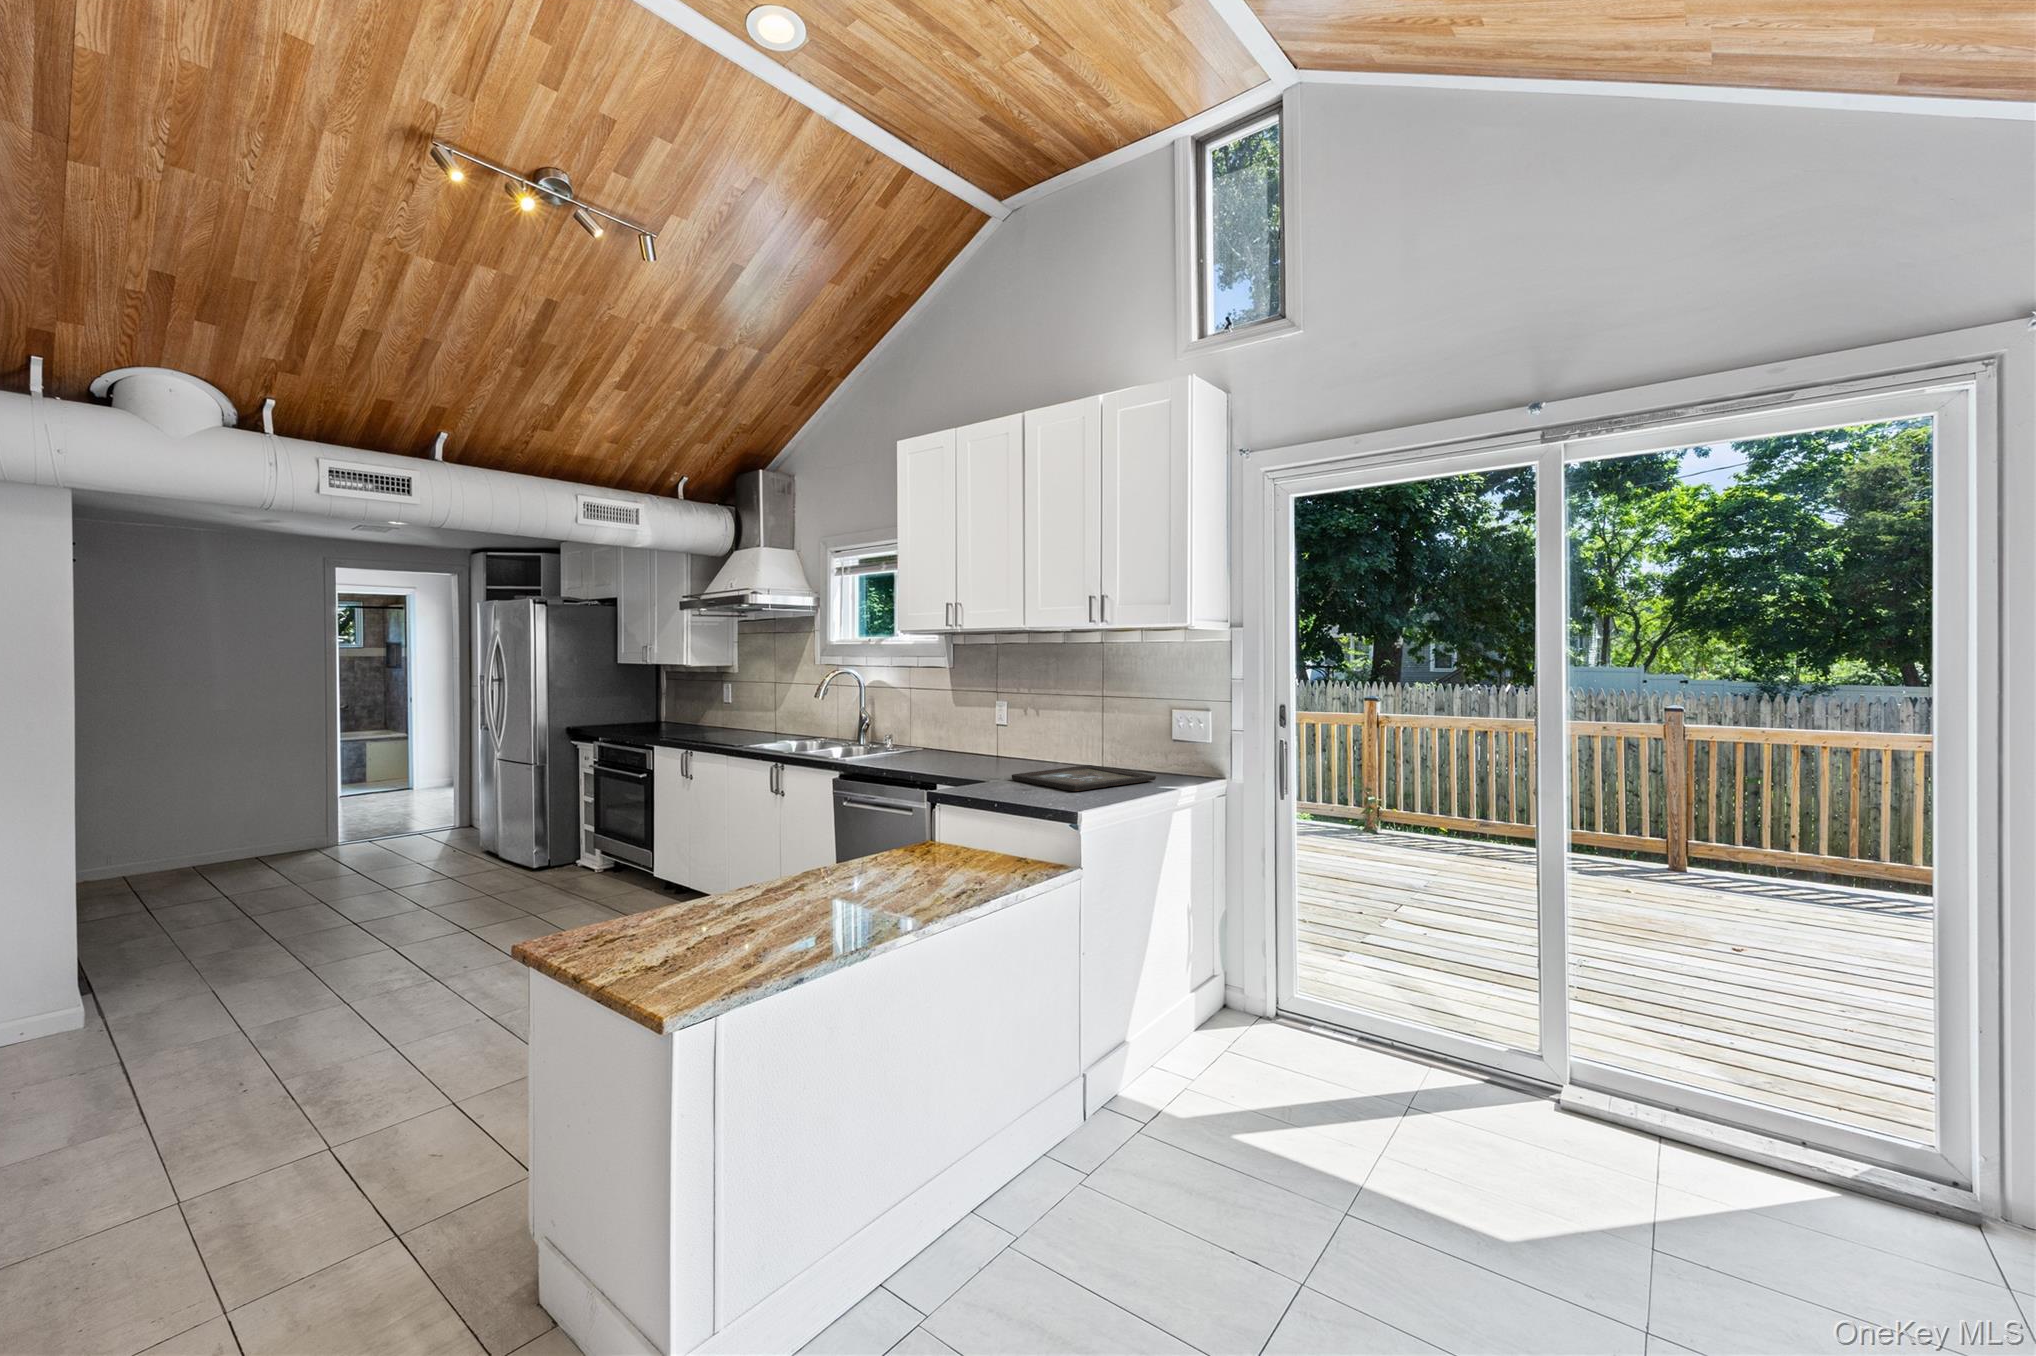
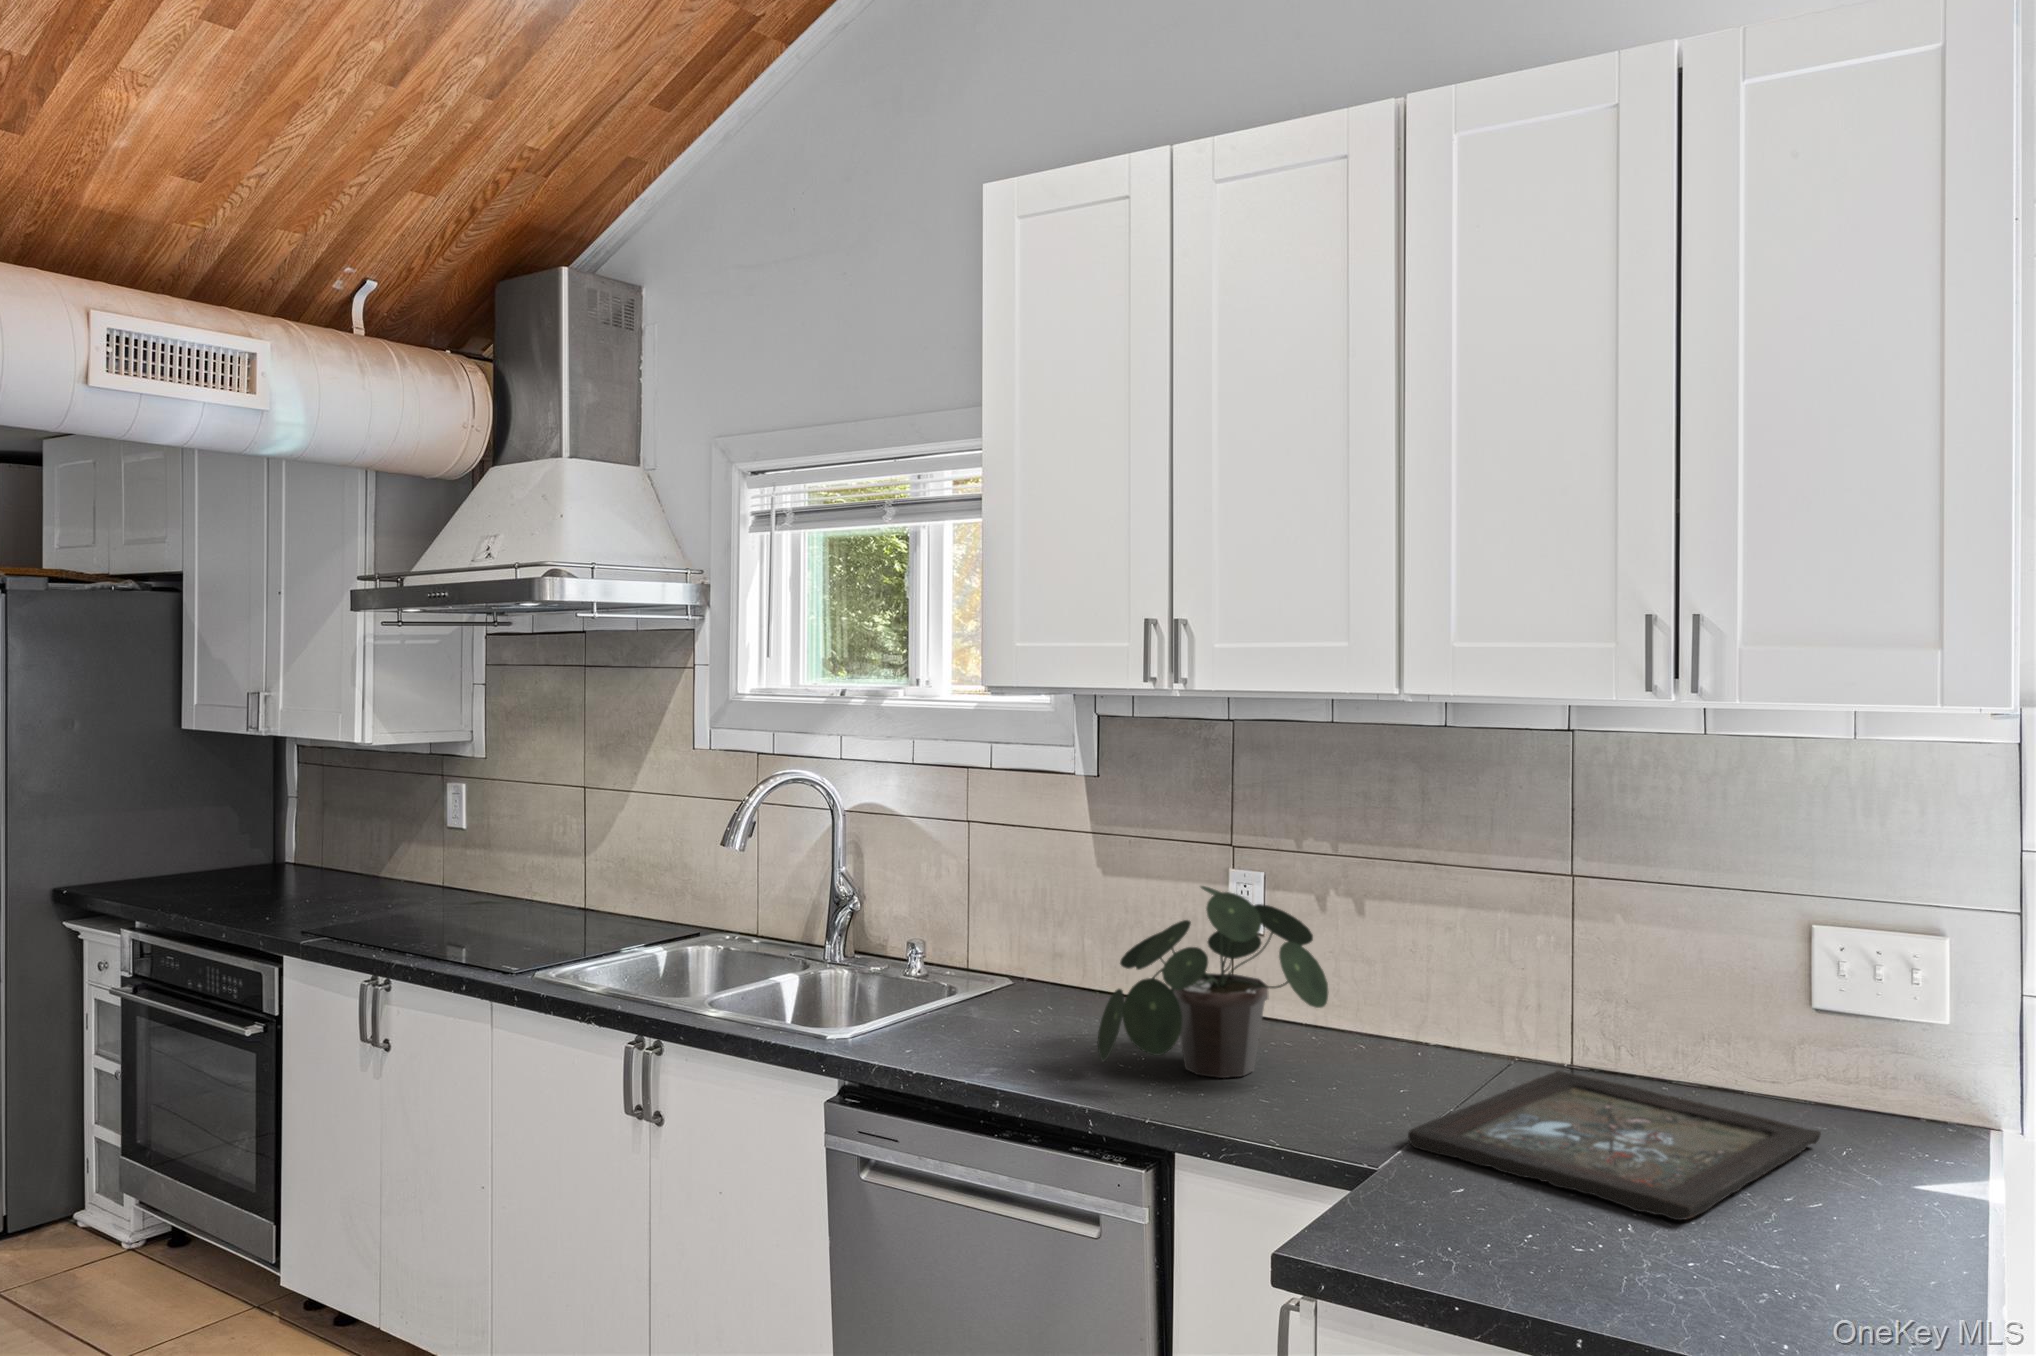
potted plant: none [928,701,1009,768] -> present [1098,886,1328,1078]

